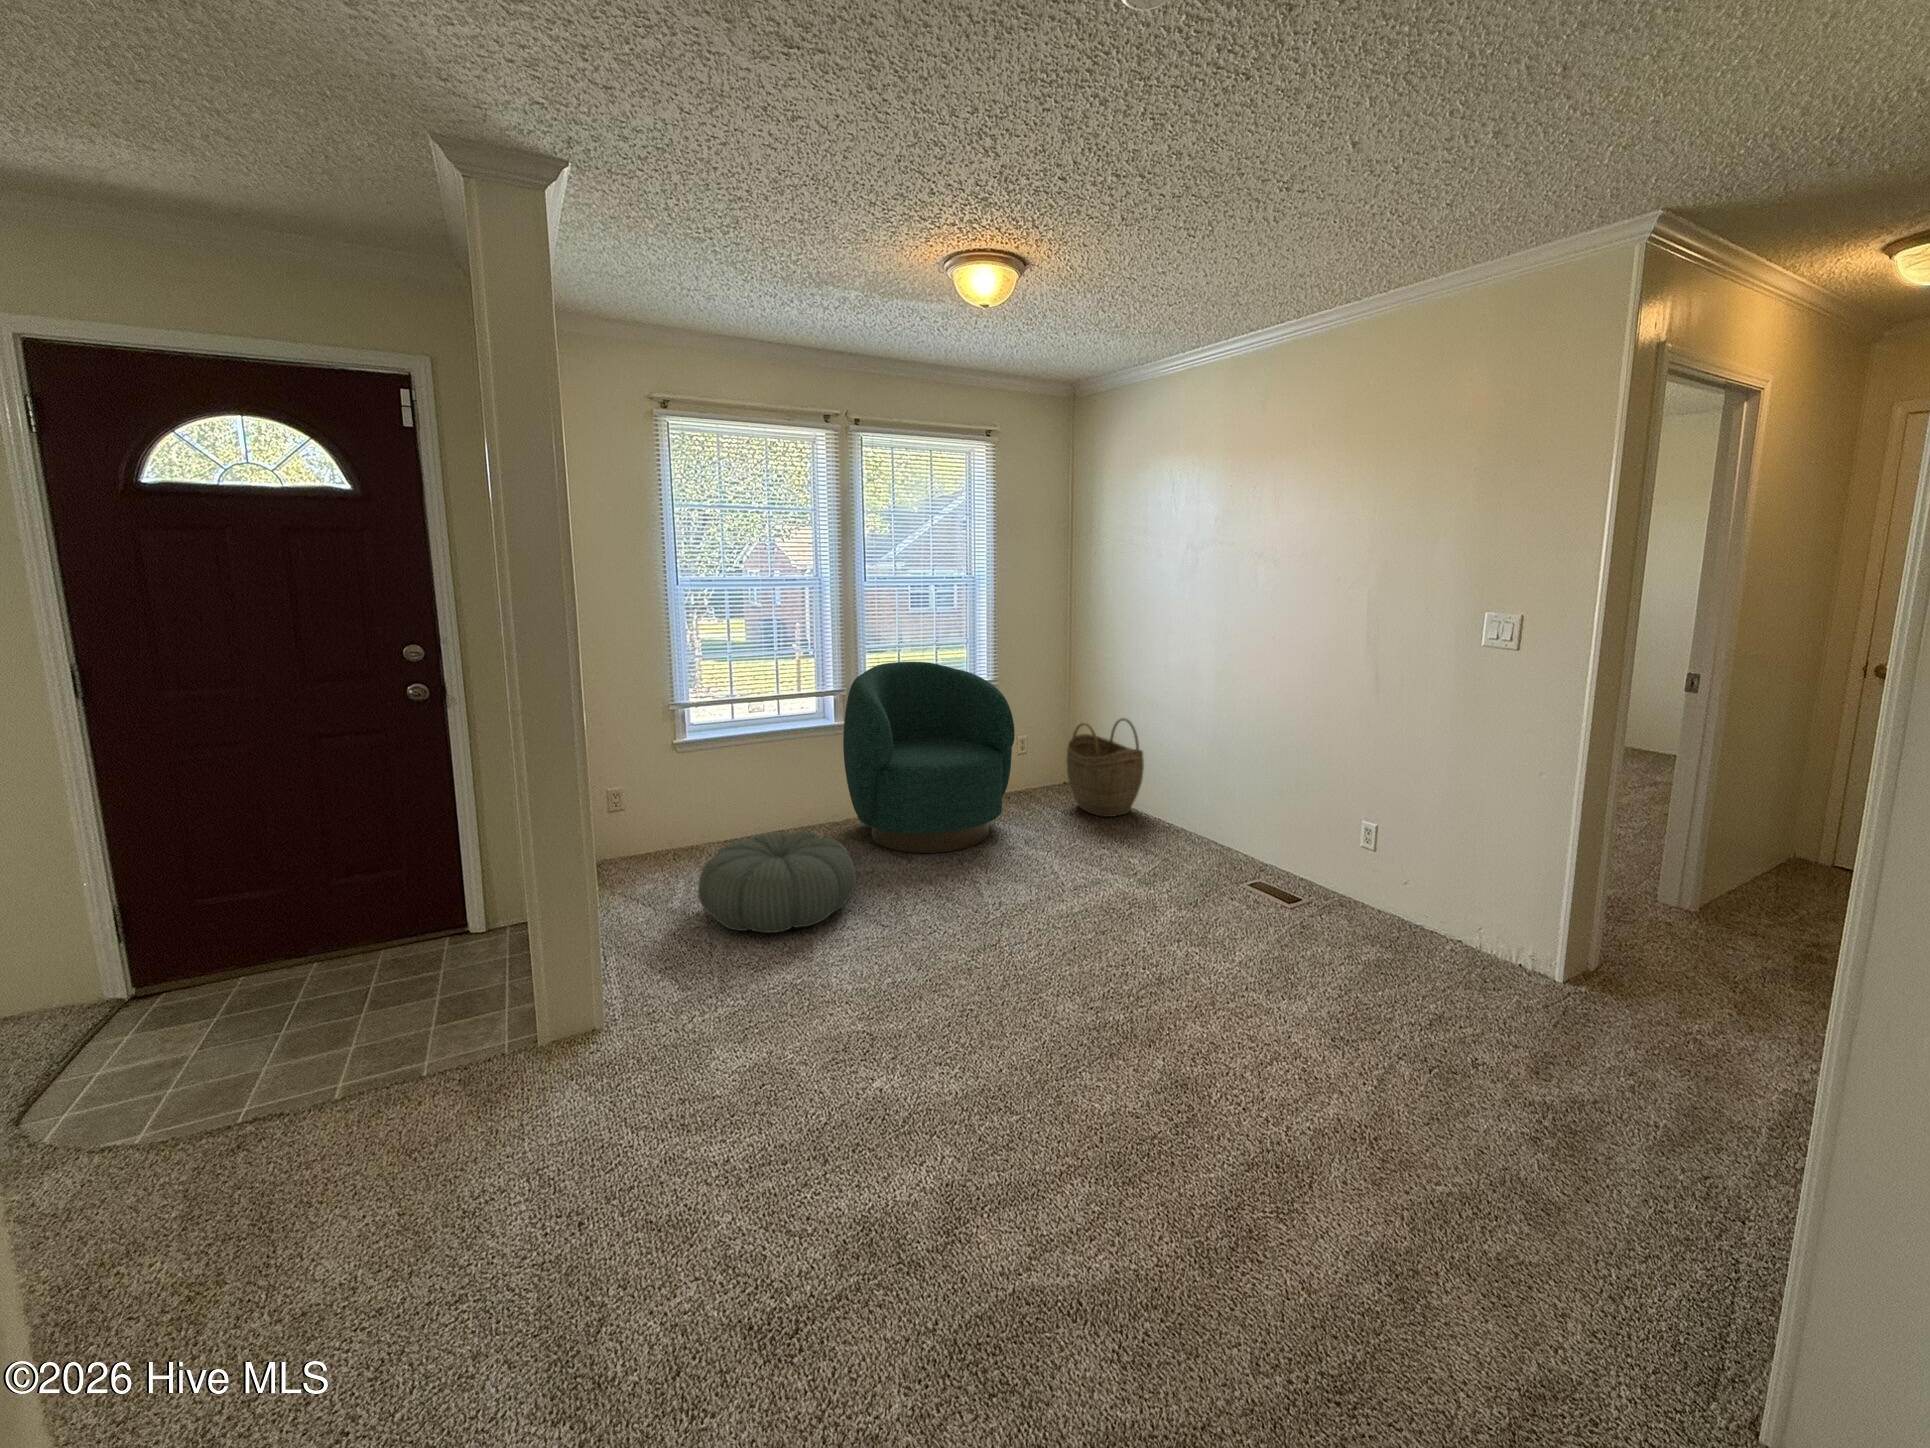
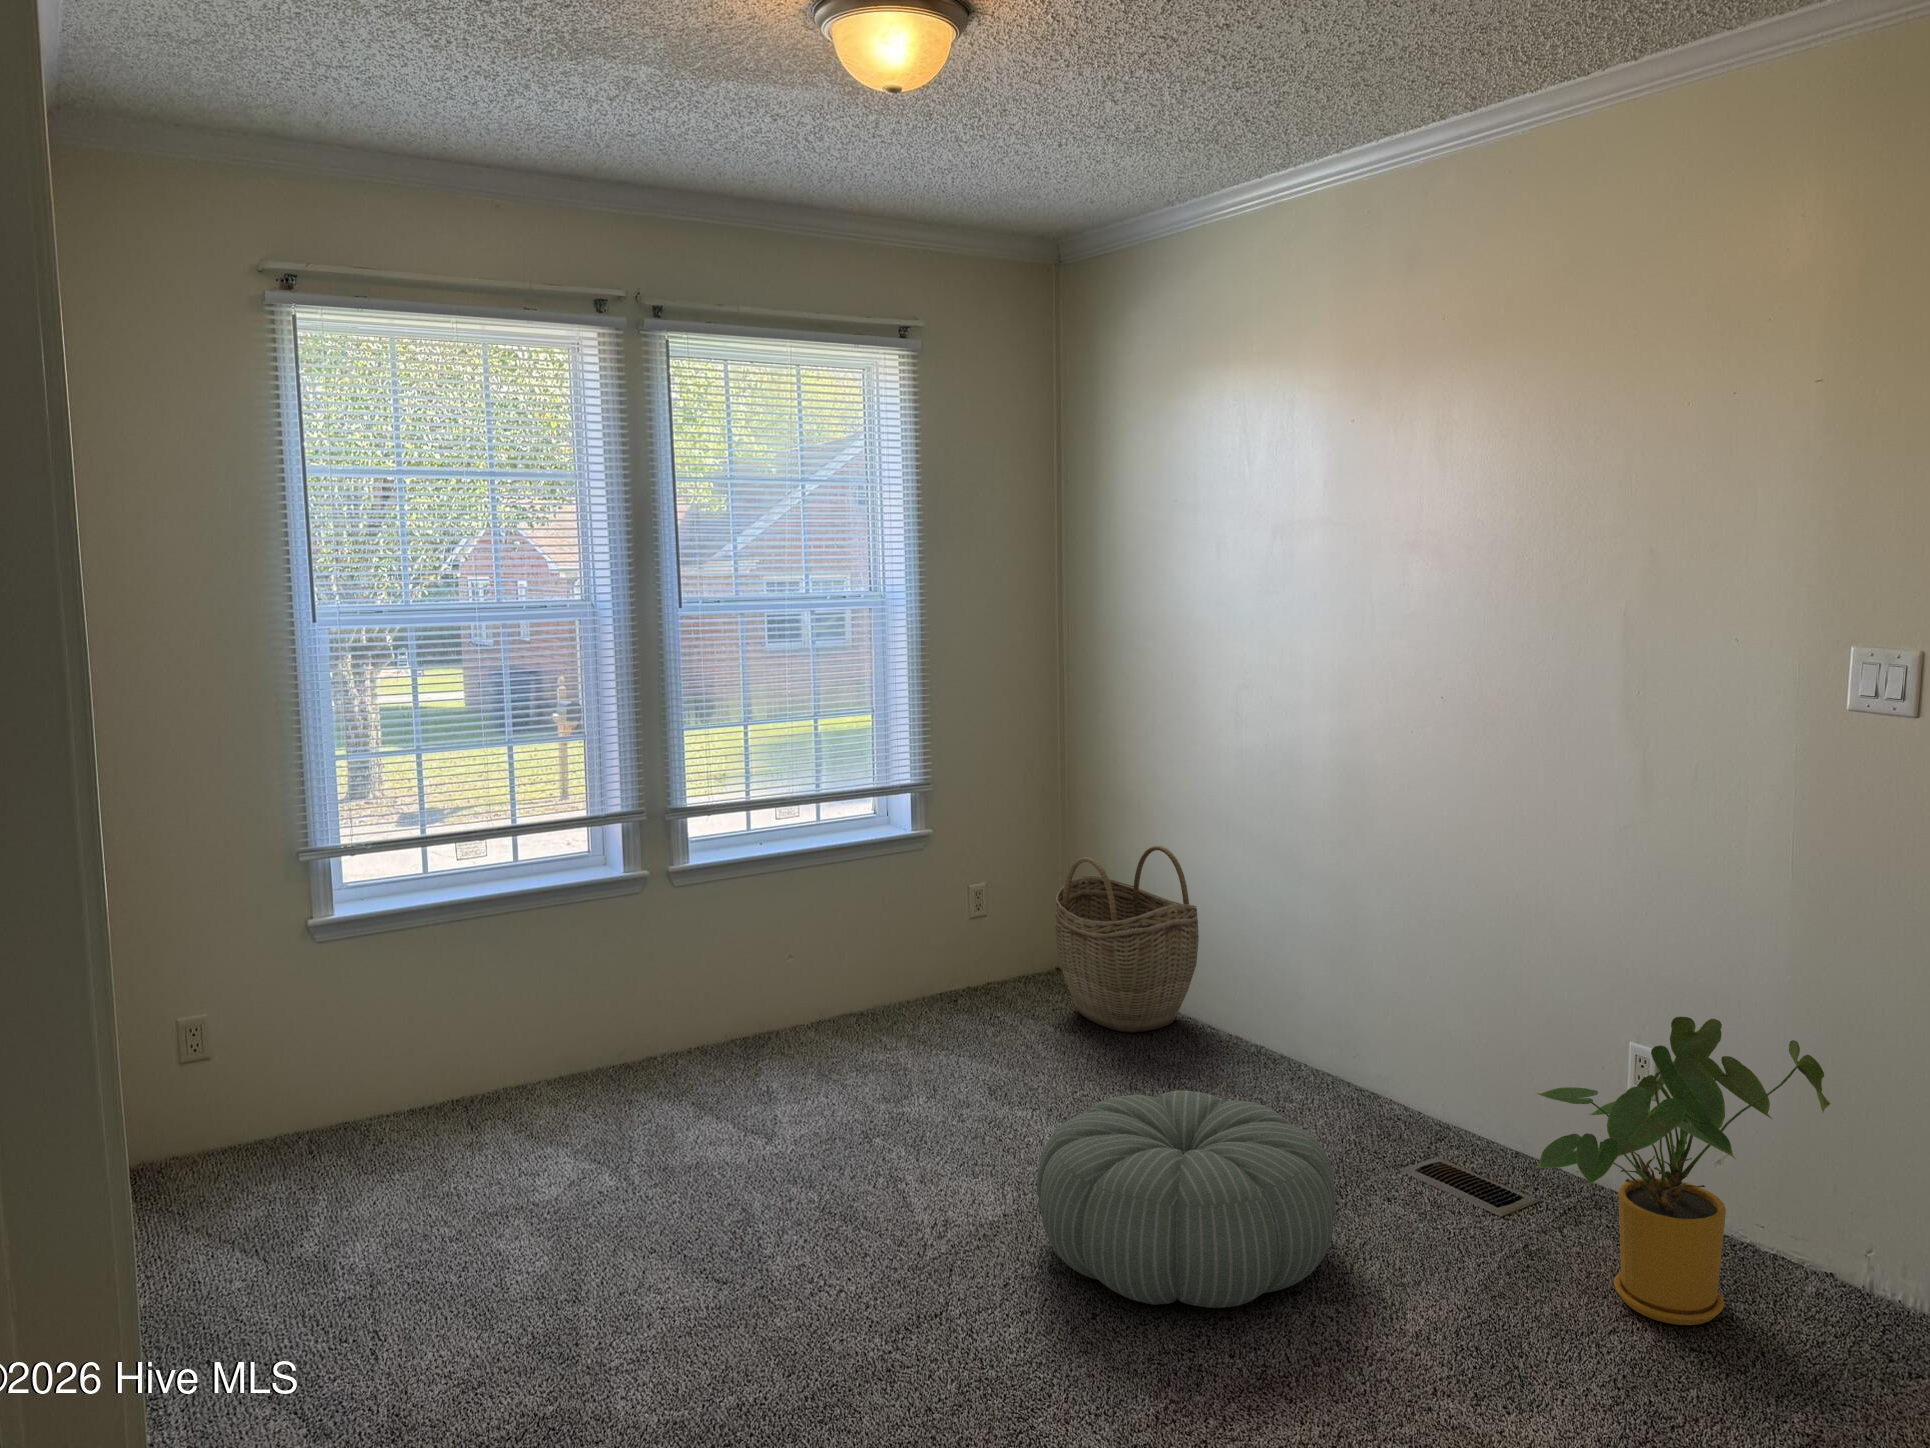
armchair: present [843,662,1015,853] -> none [639,752,959,1118]
house plant: none [1306,807,1462,962] -> present [1535,1017,1831,1325]
pouf: present [698,832,856,933] -> present [1037,1090,1336,1308]

